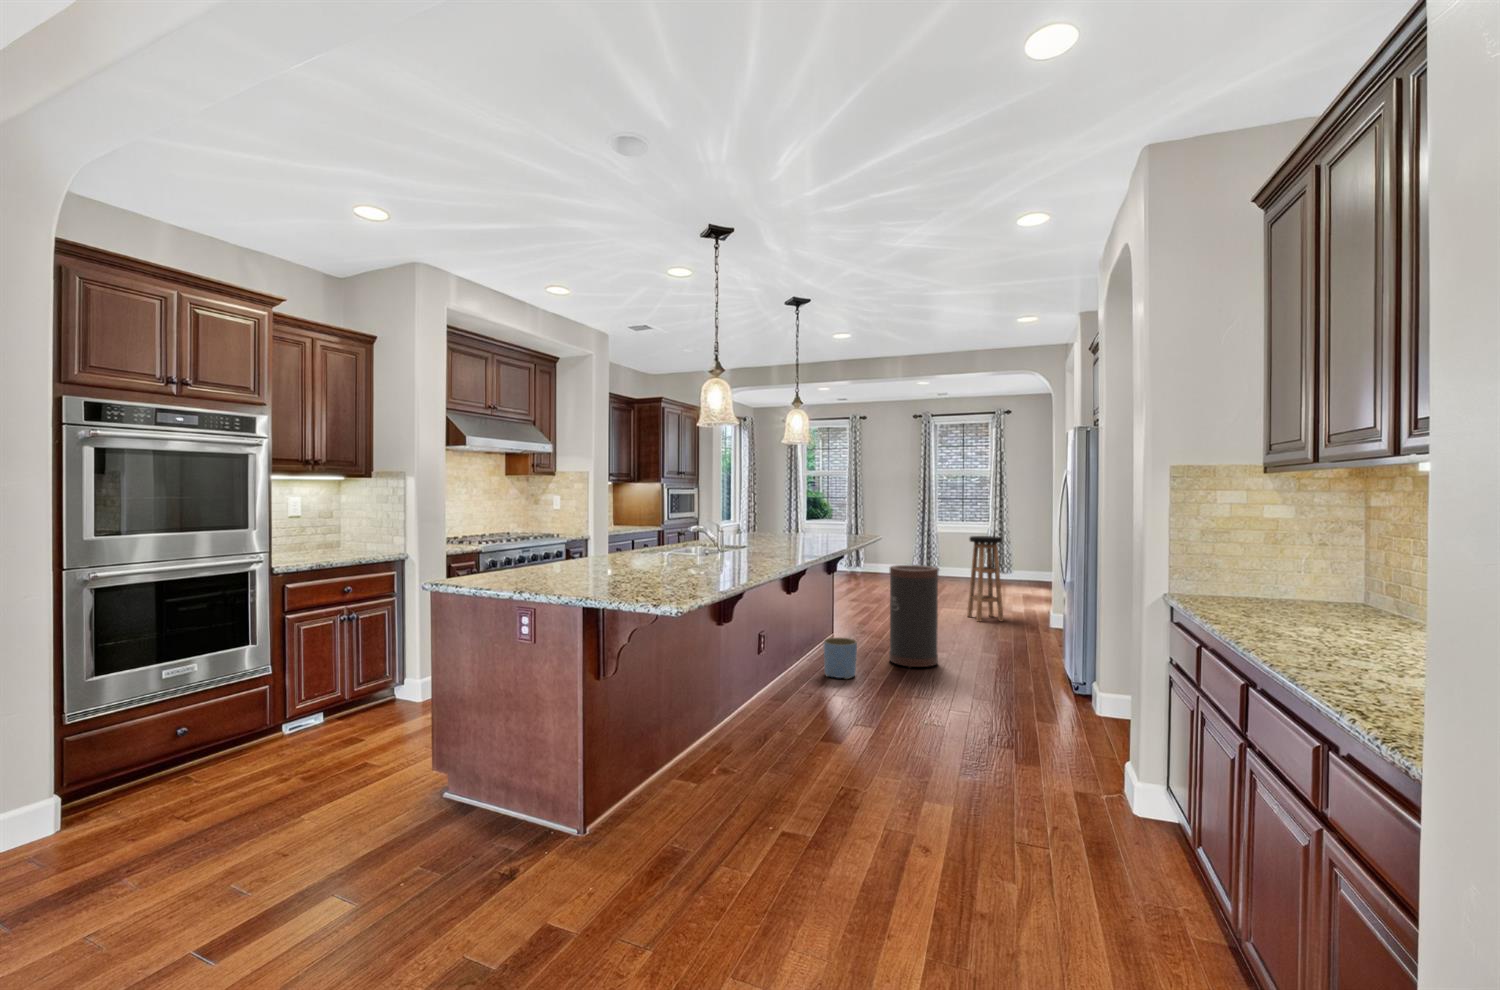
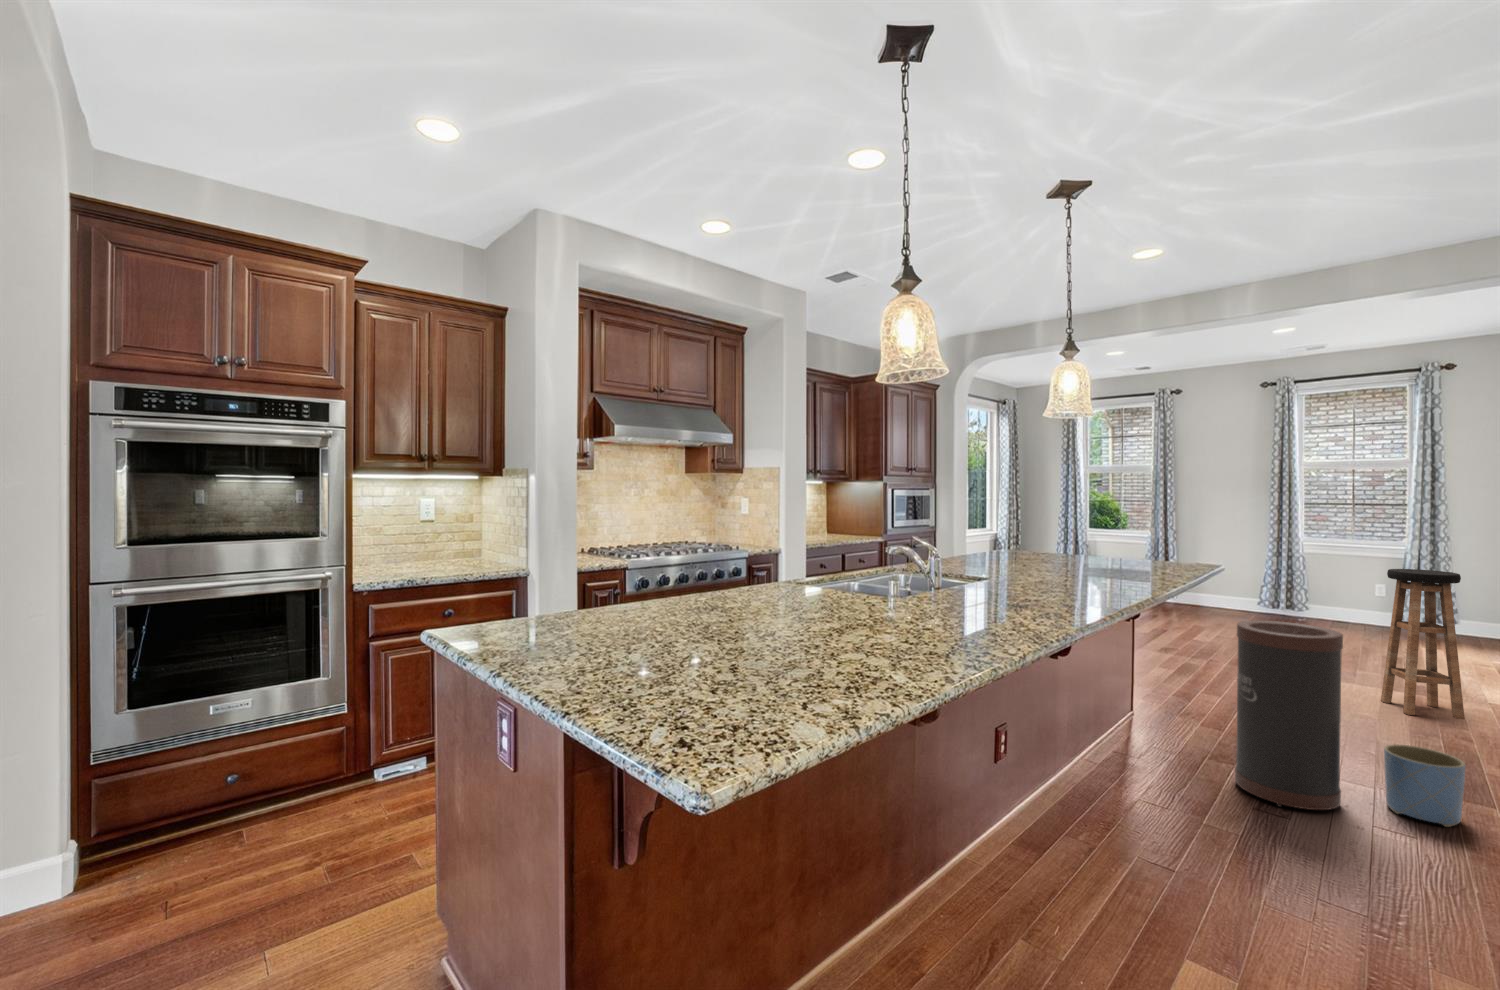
planter: present [823,638,857,679] -> present [1384,745,1465,827]

